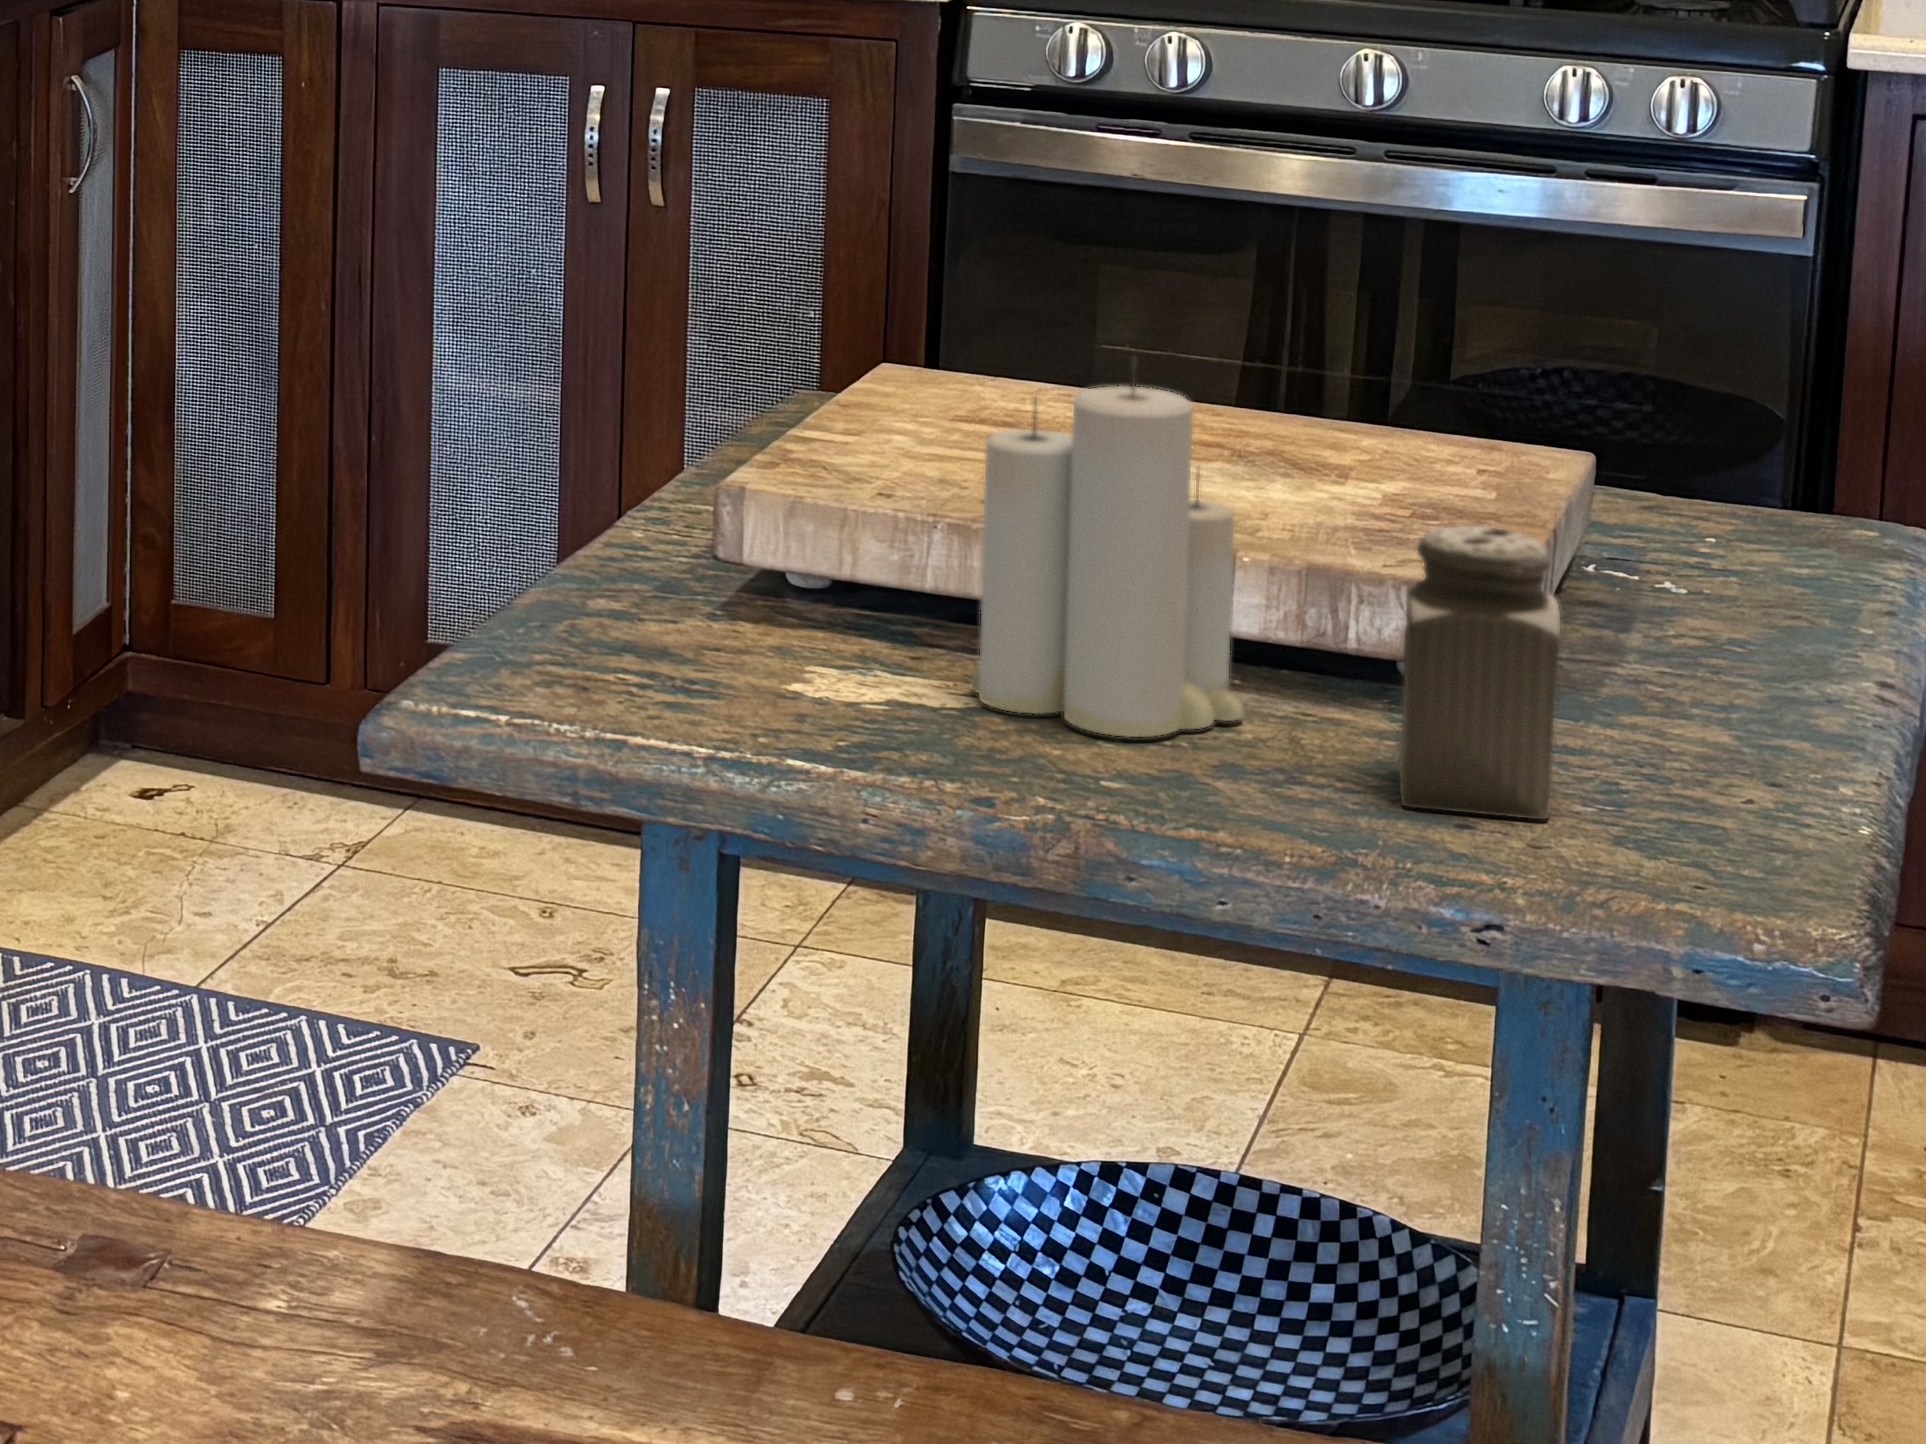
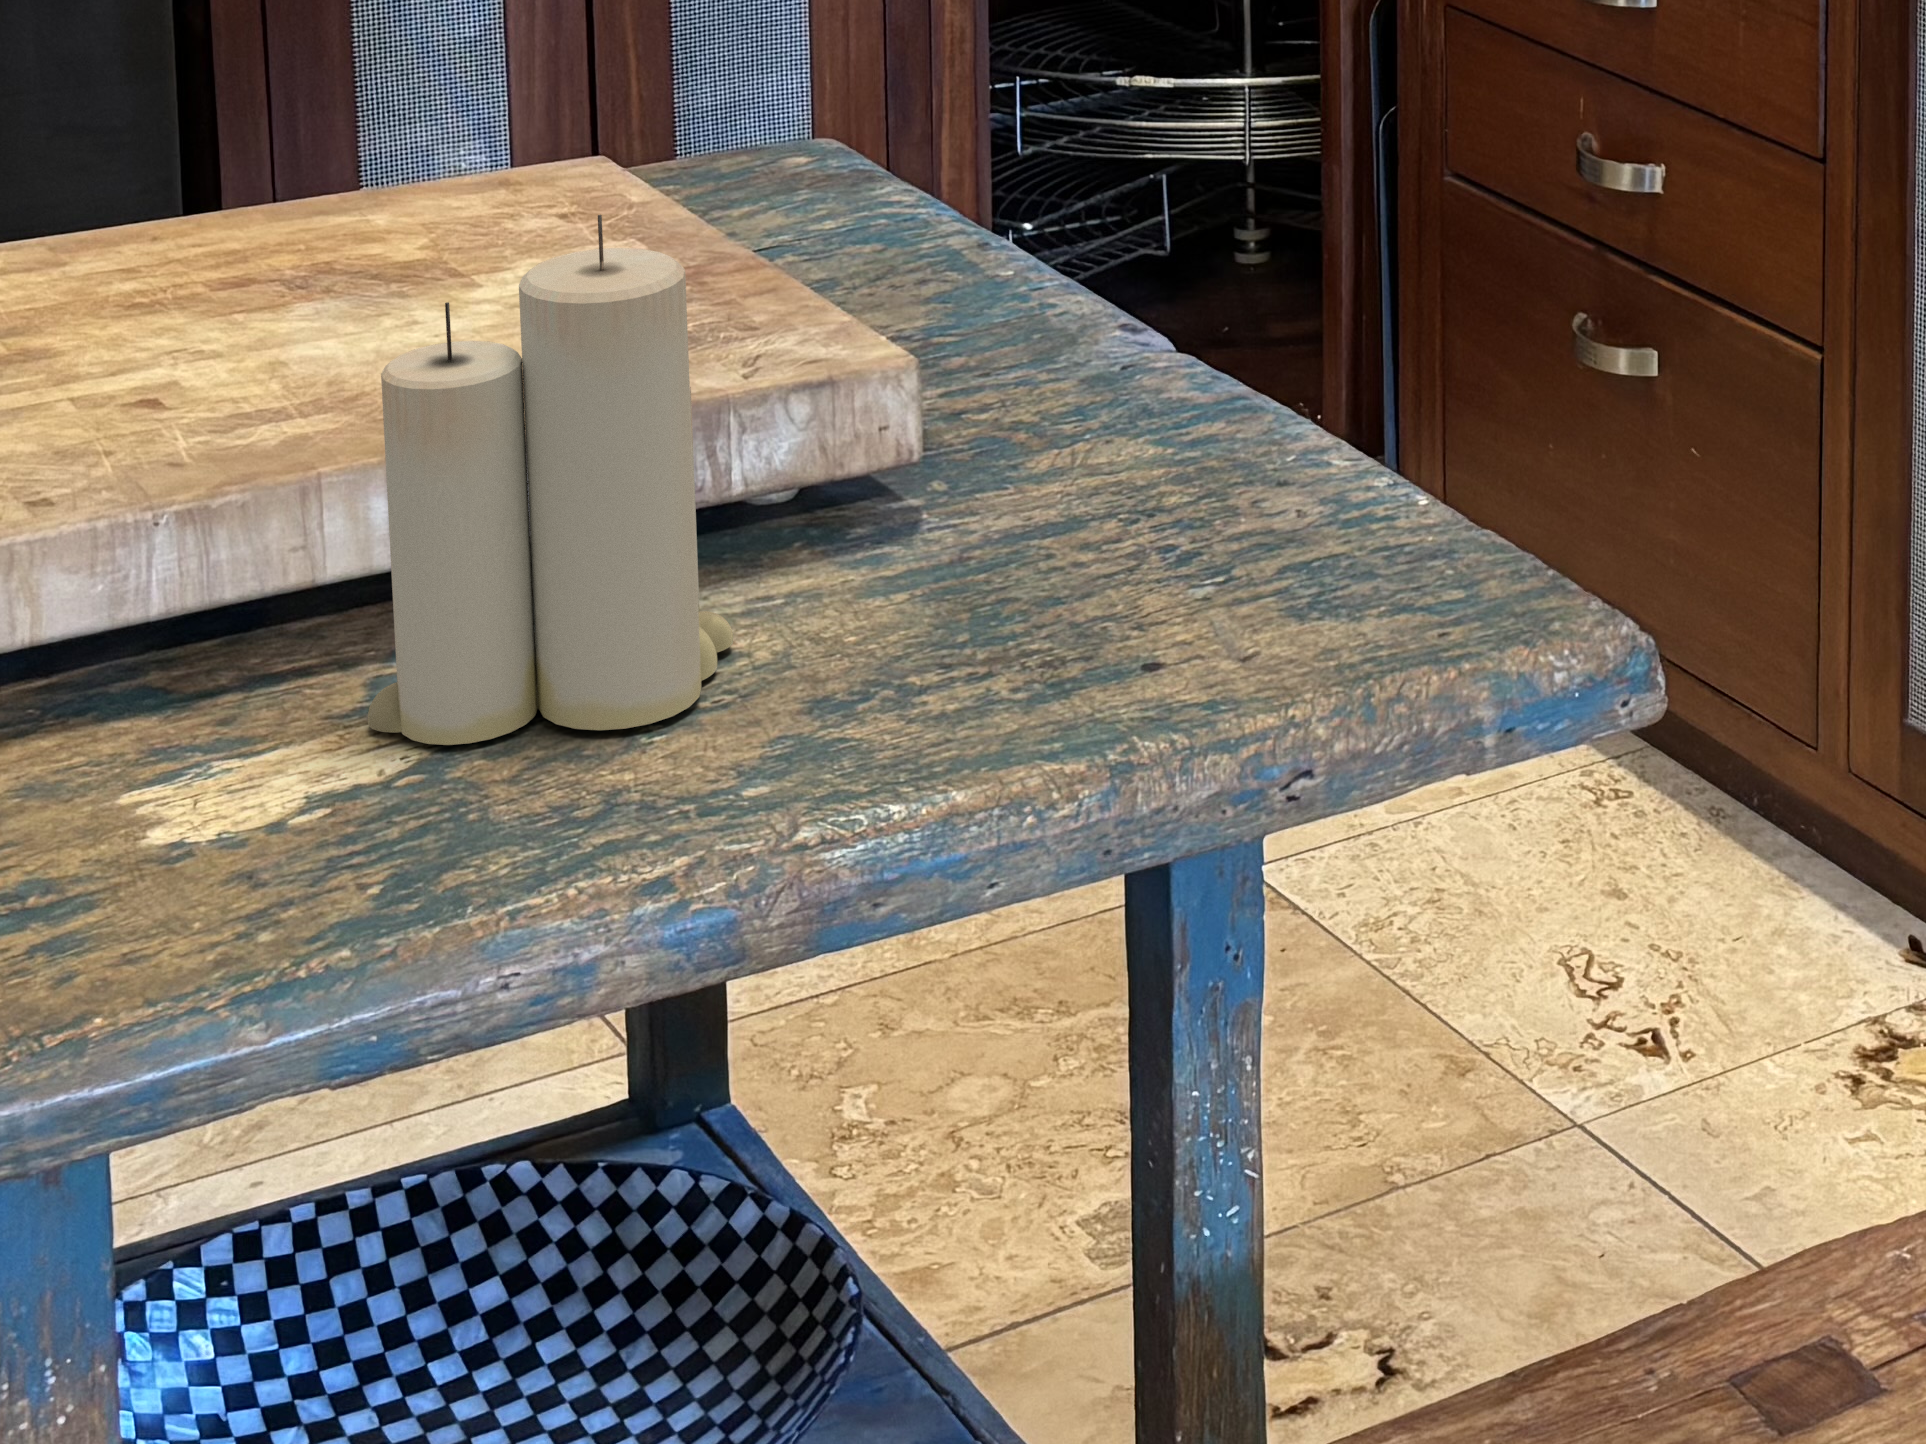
salt shaker: present [1399,526,1560,819] -> none [976,309,1210,682]

